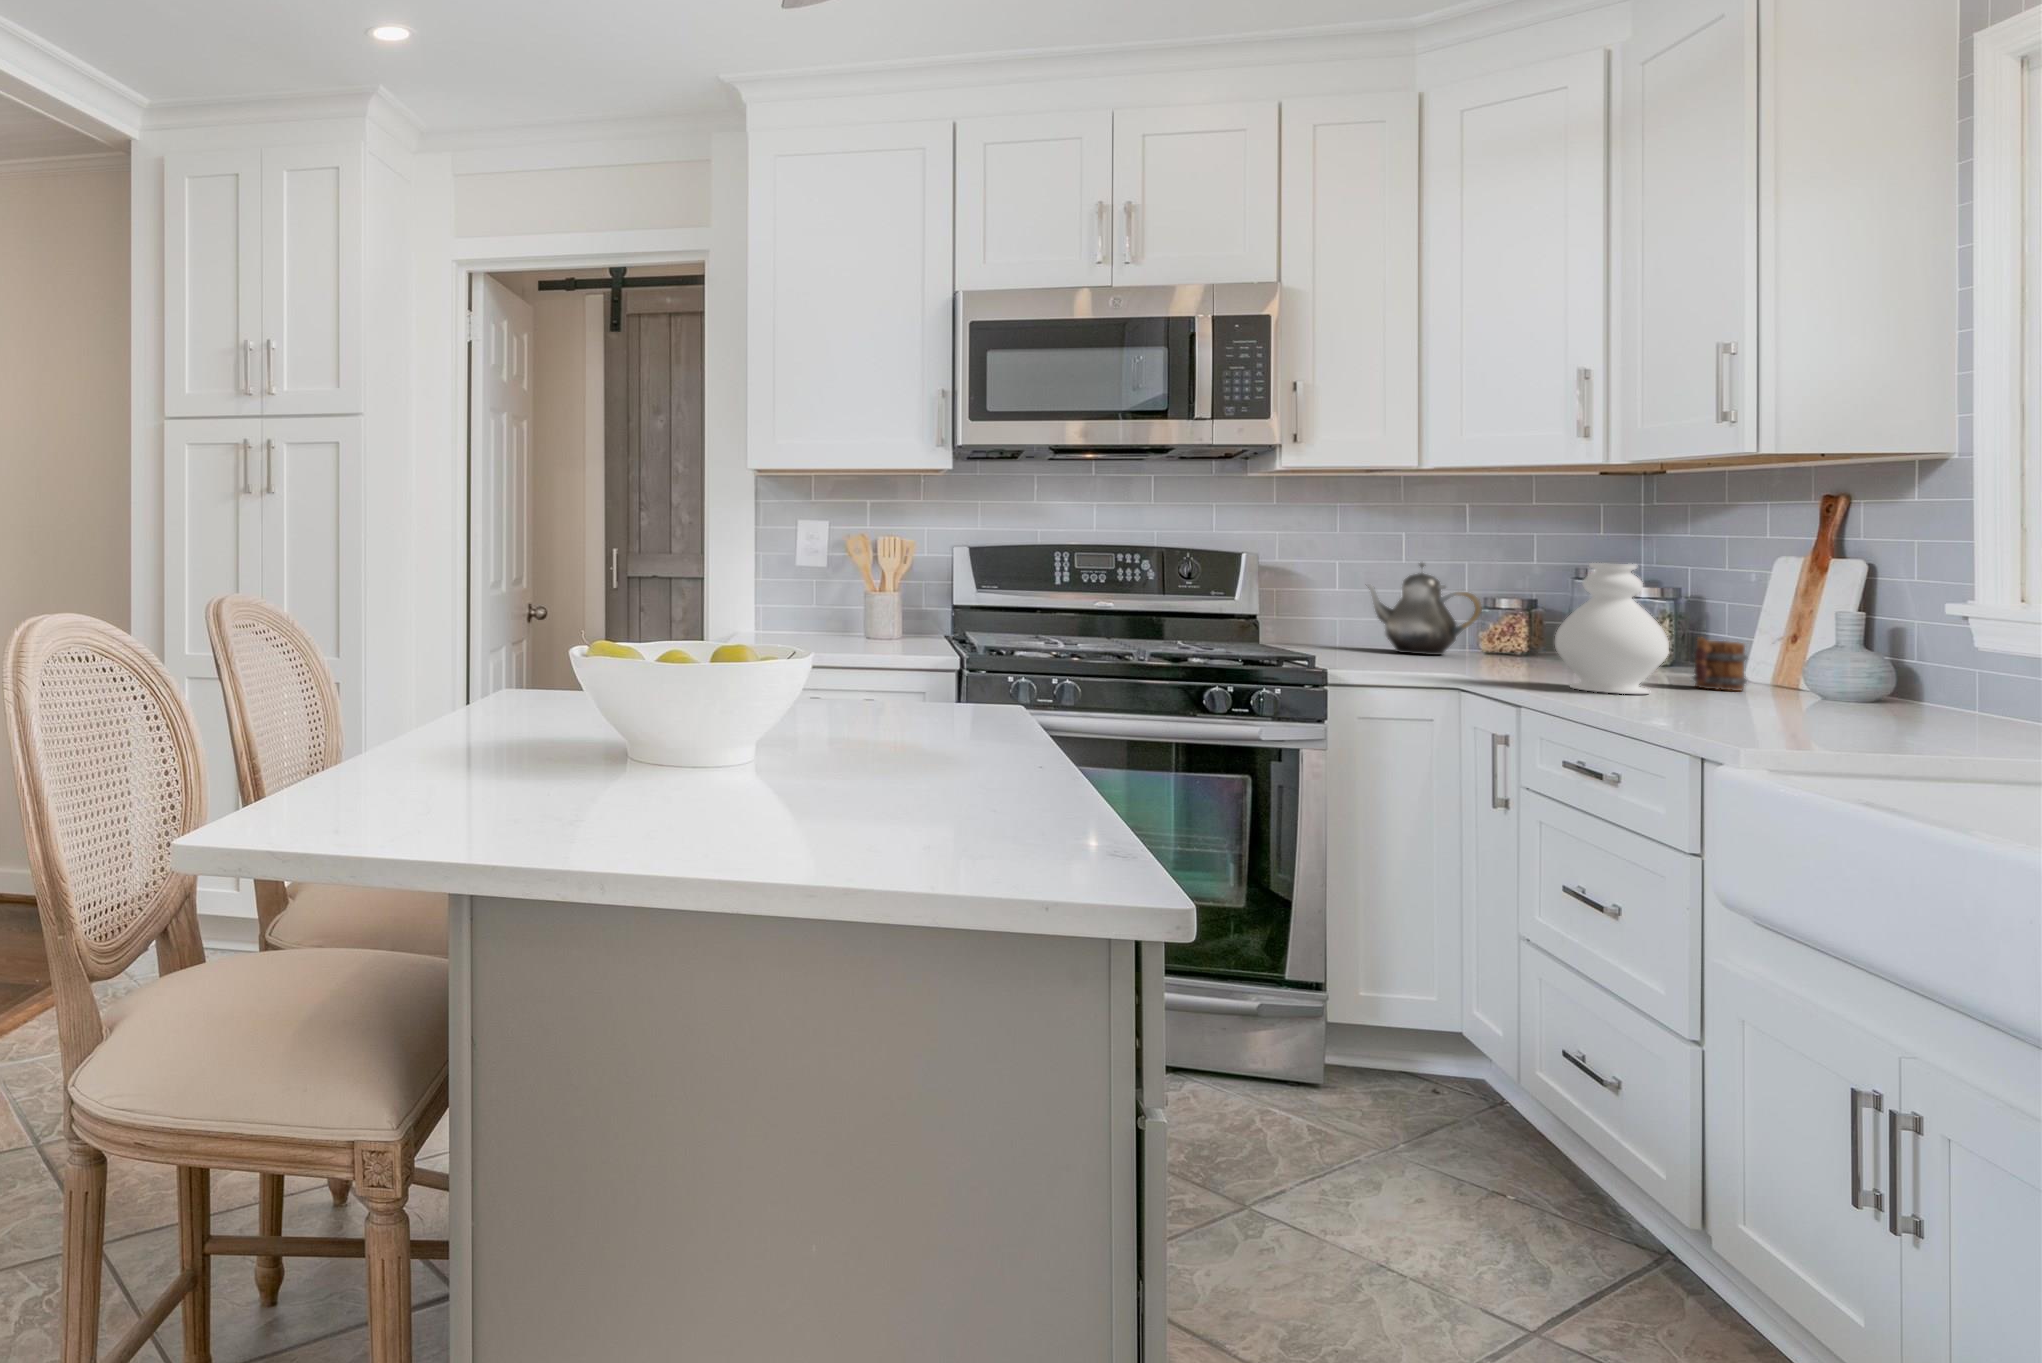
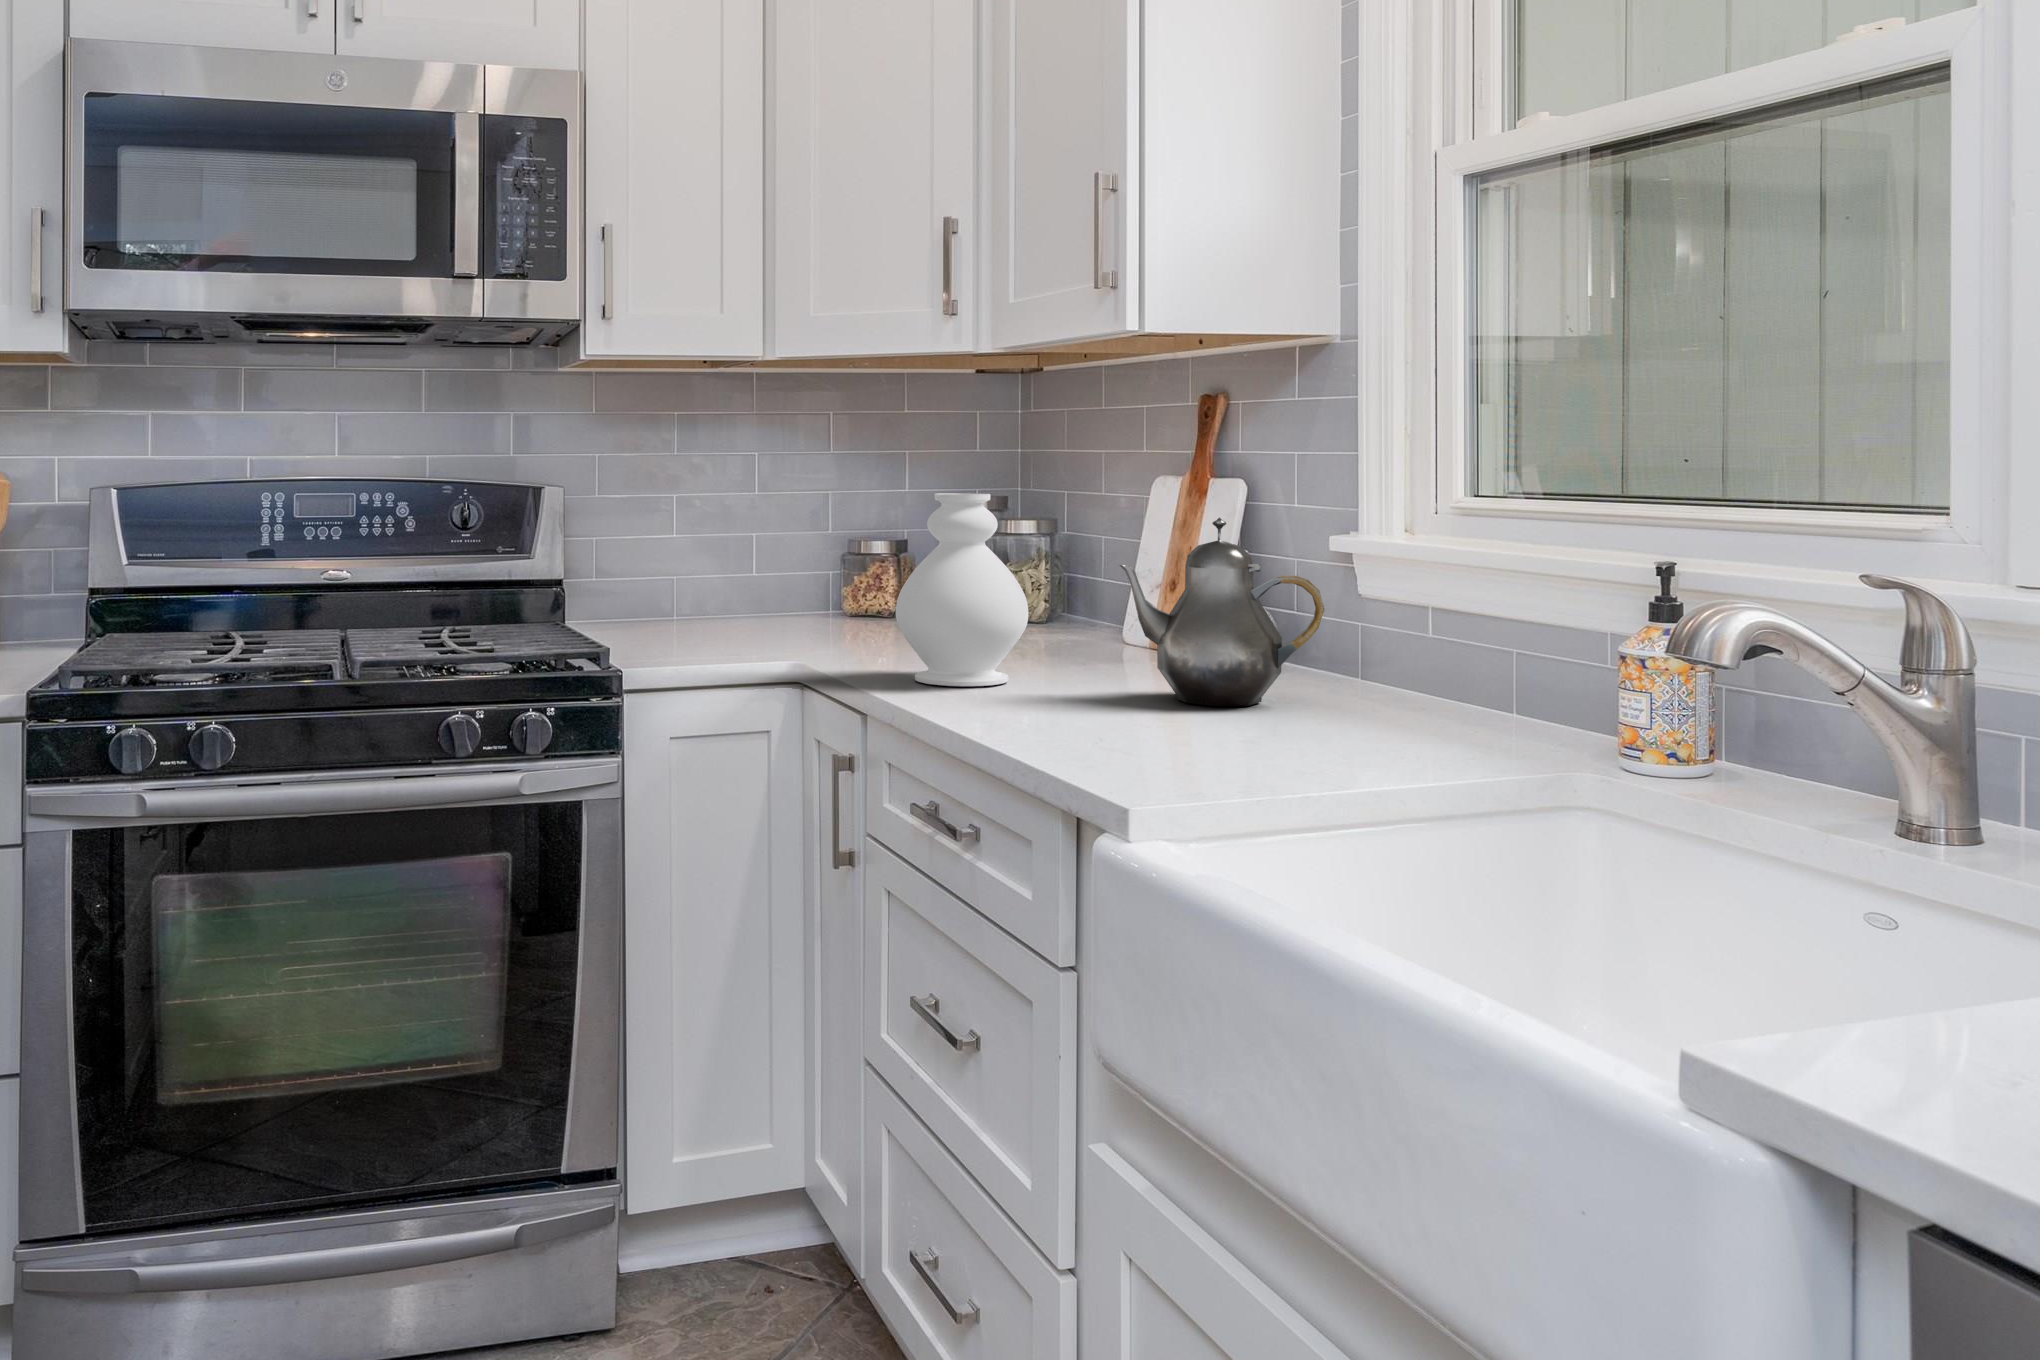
teapot: present [1368,563,1482,655] -> present [1120,518,1324,706]
mug: present [1693,638,1747,691] -> none [1061,592,1119,663]

